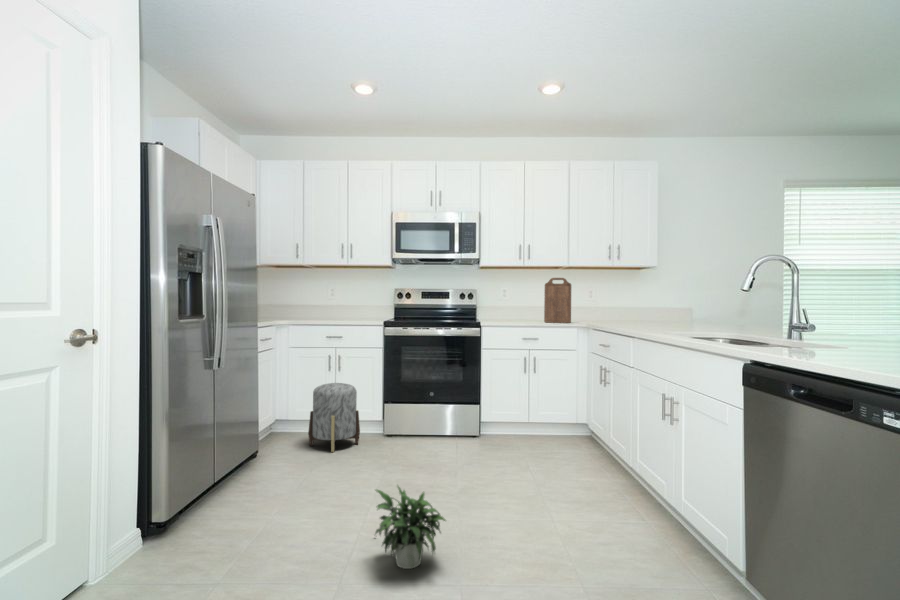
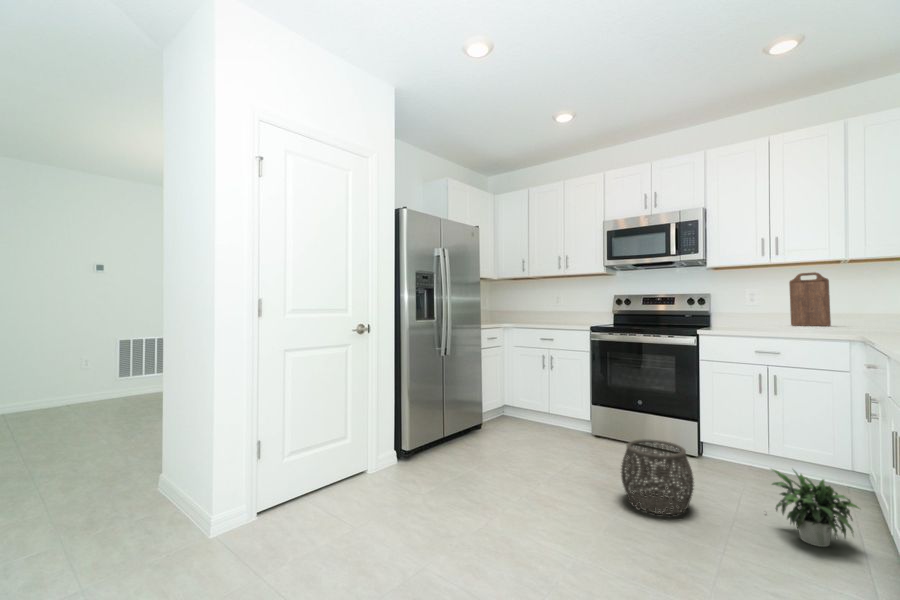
stool: present [308,383,360,452] -> none [533,381,578,443]
woven basket: none [425,436,491,510] -> present [621,439,694,515]
potted plant: present [375,487,445,569] -> present [772,469,859,547]

